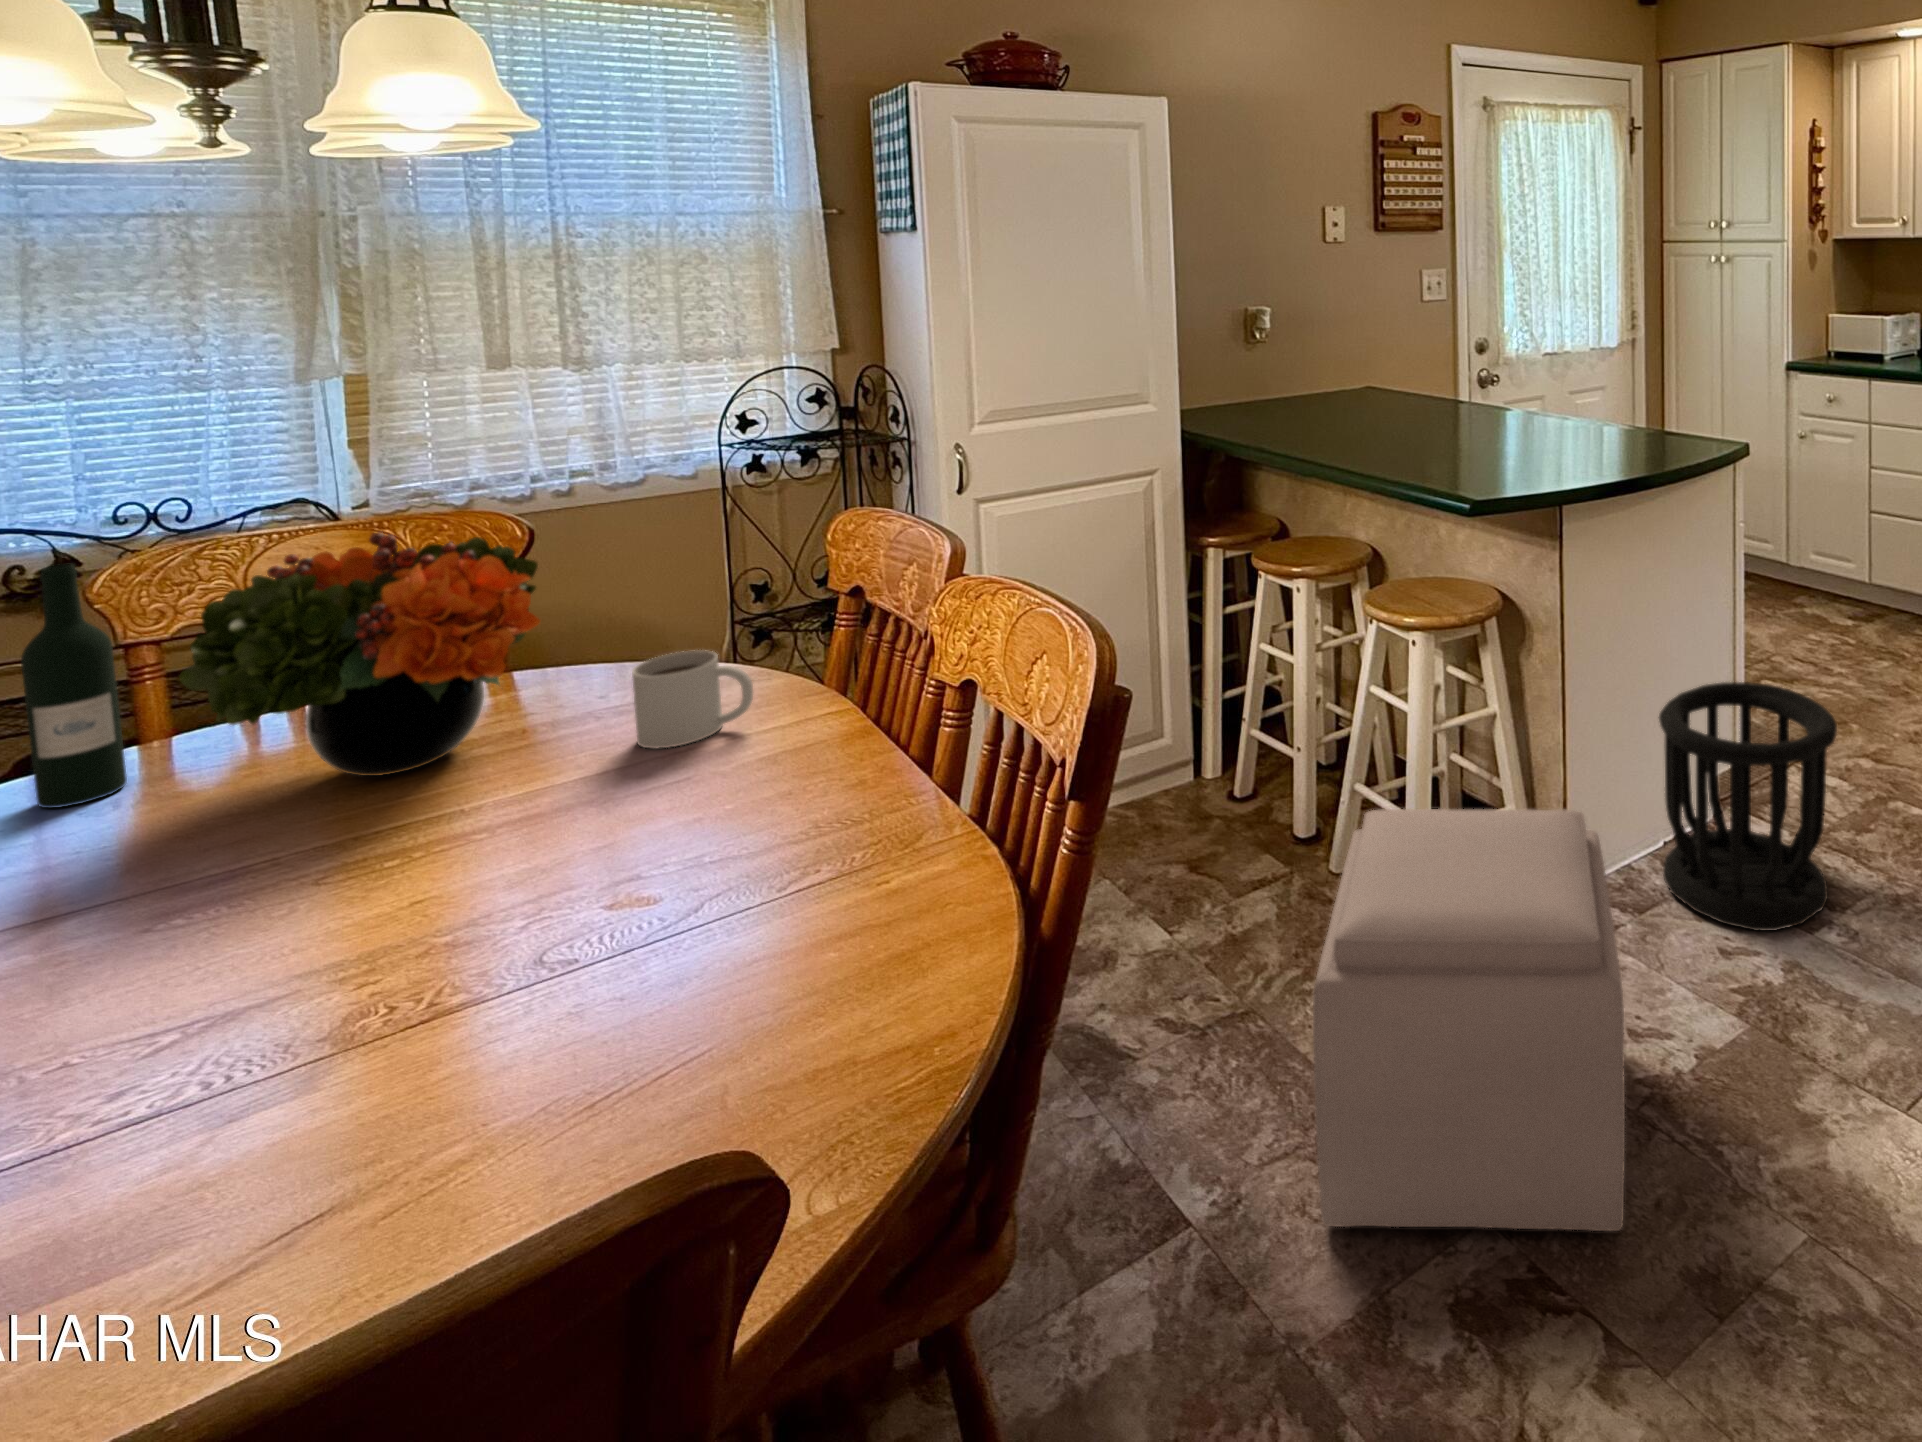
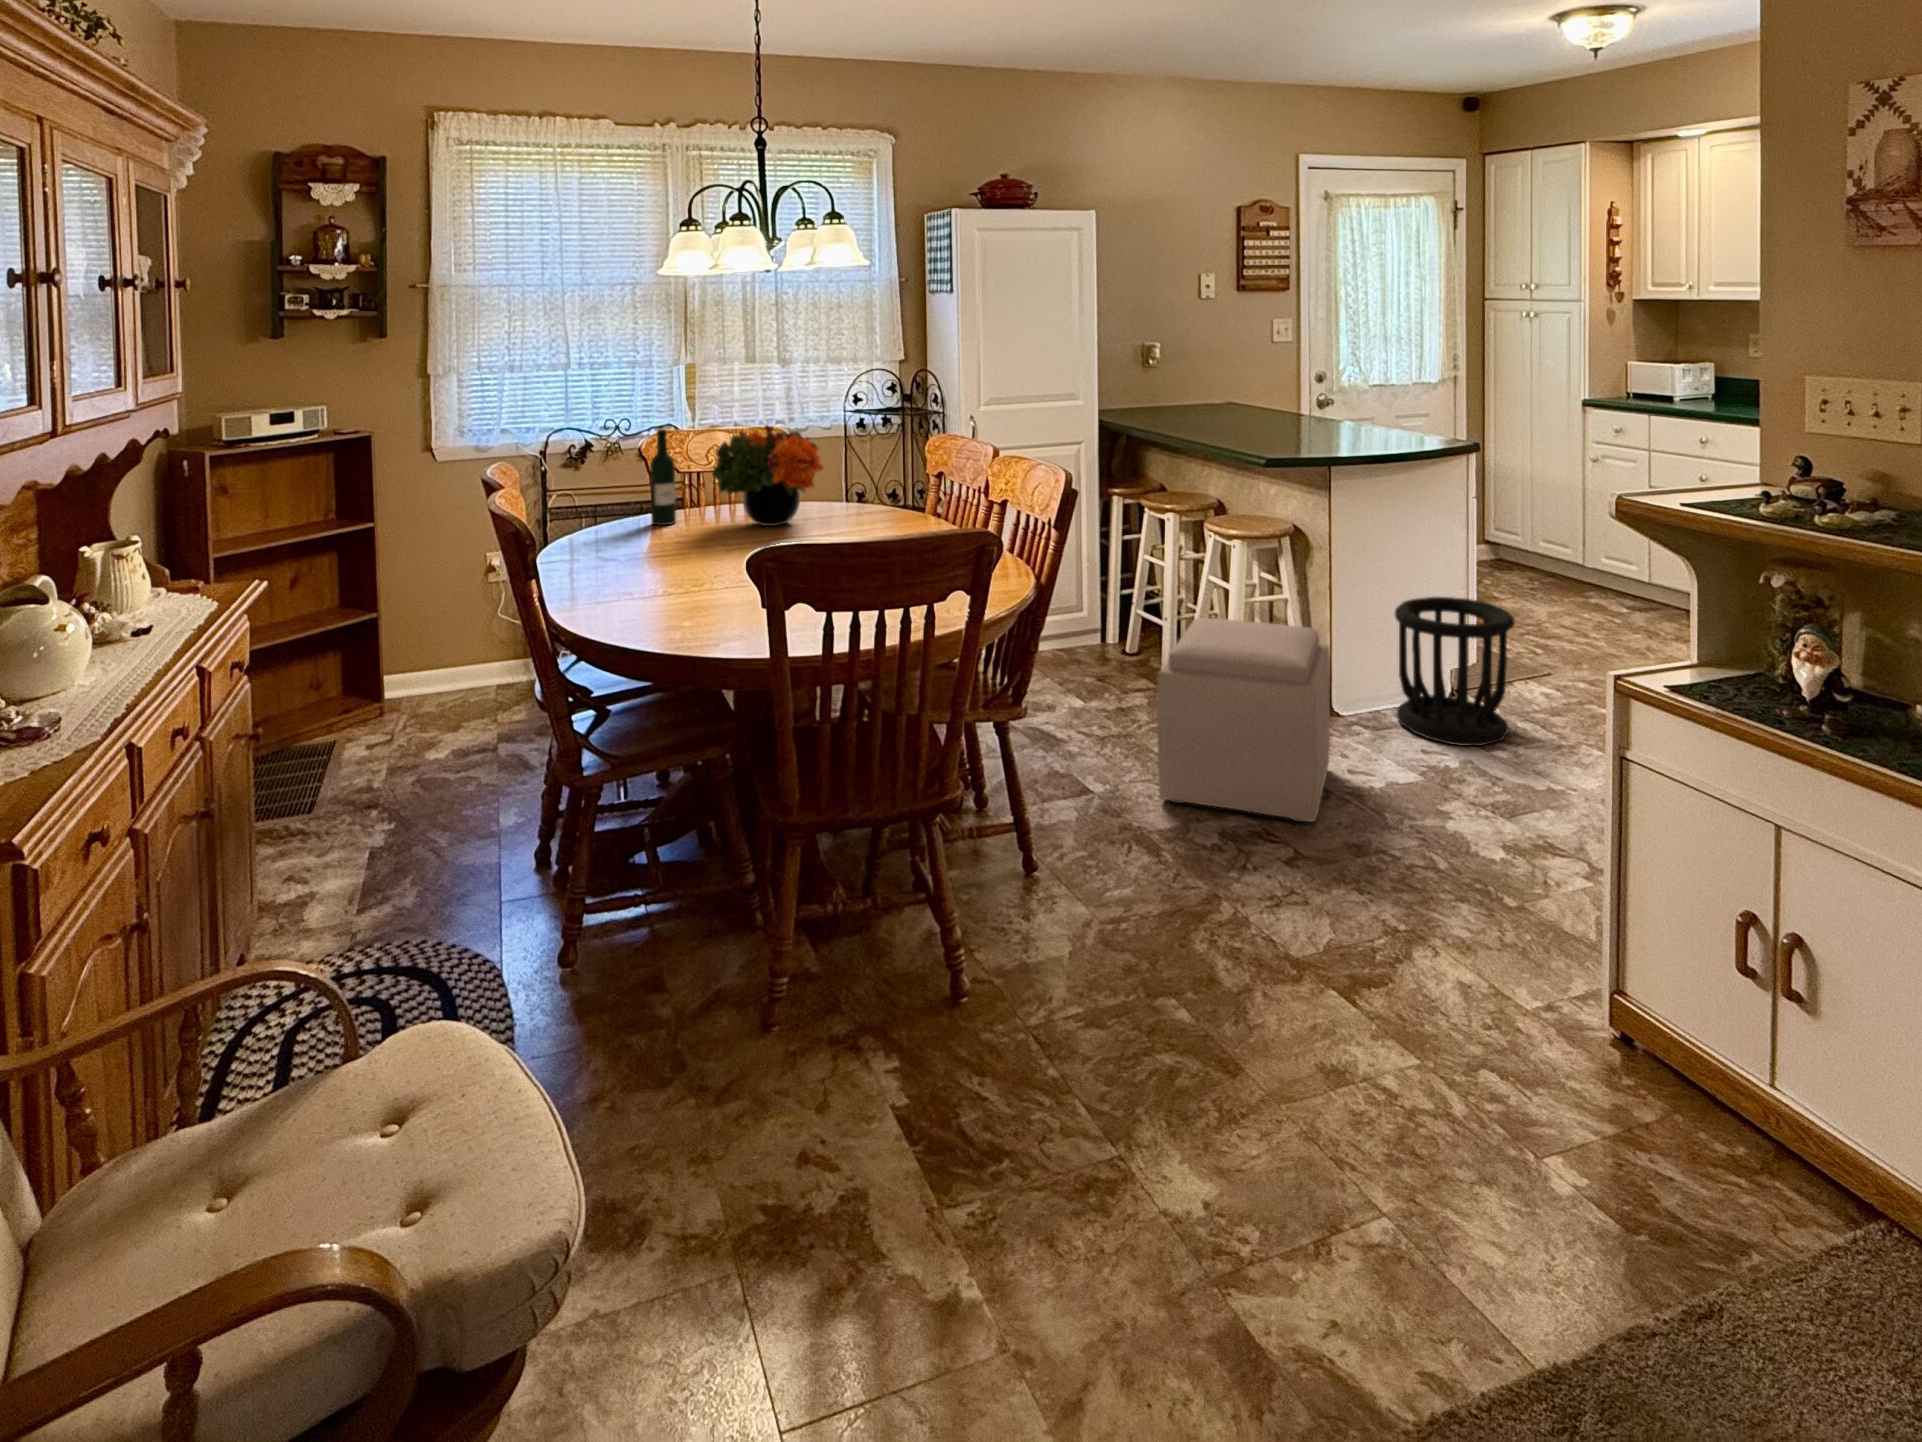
mug: present [632,650,753,749] -> none [860,489,906,527]

